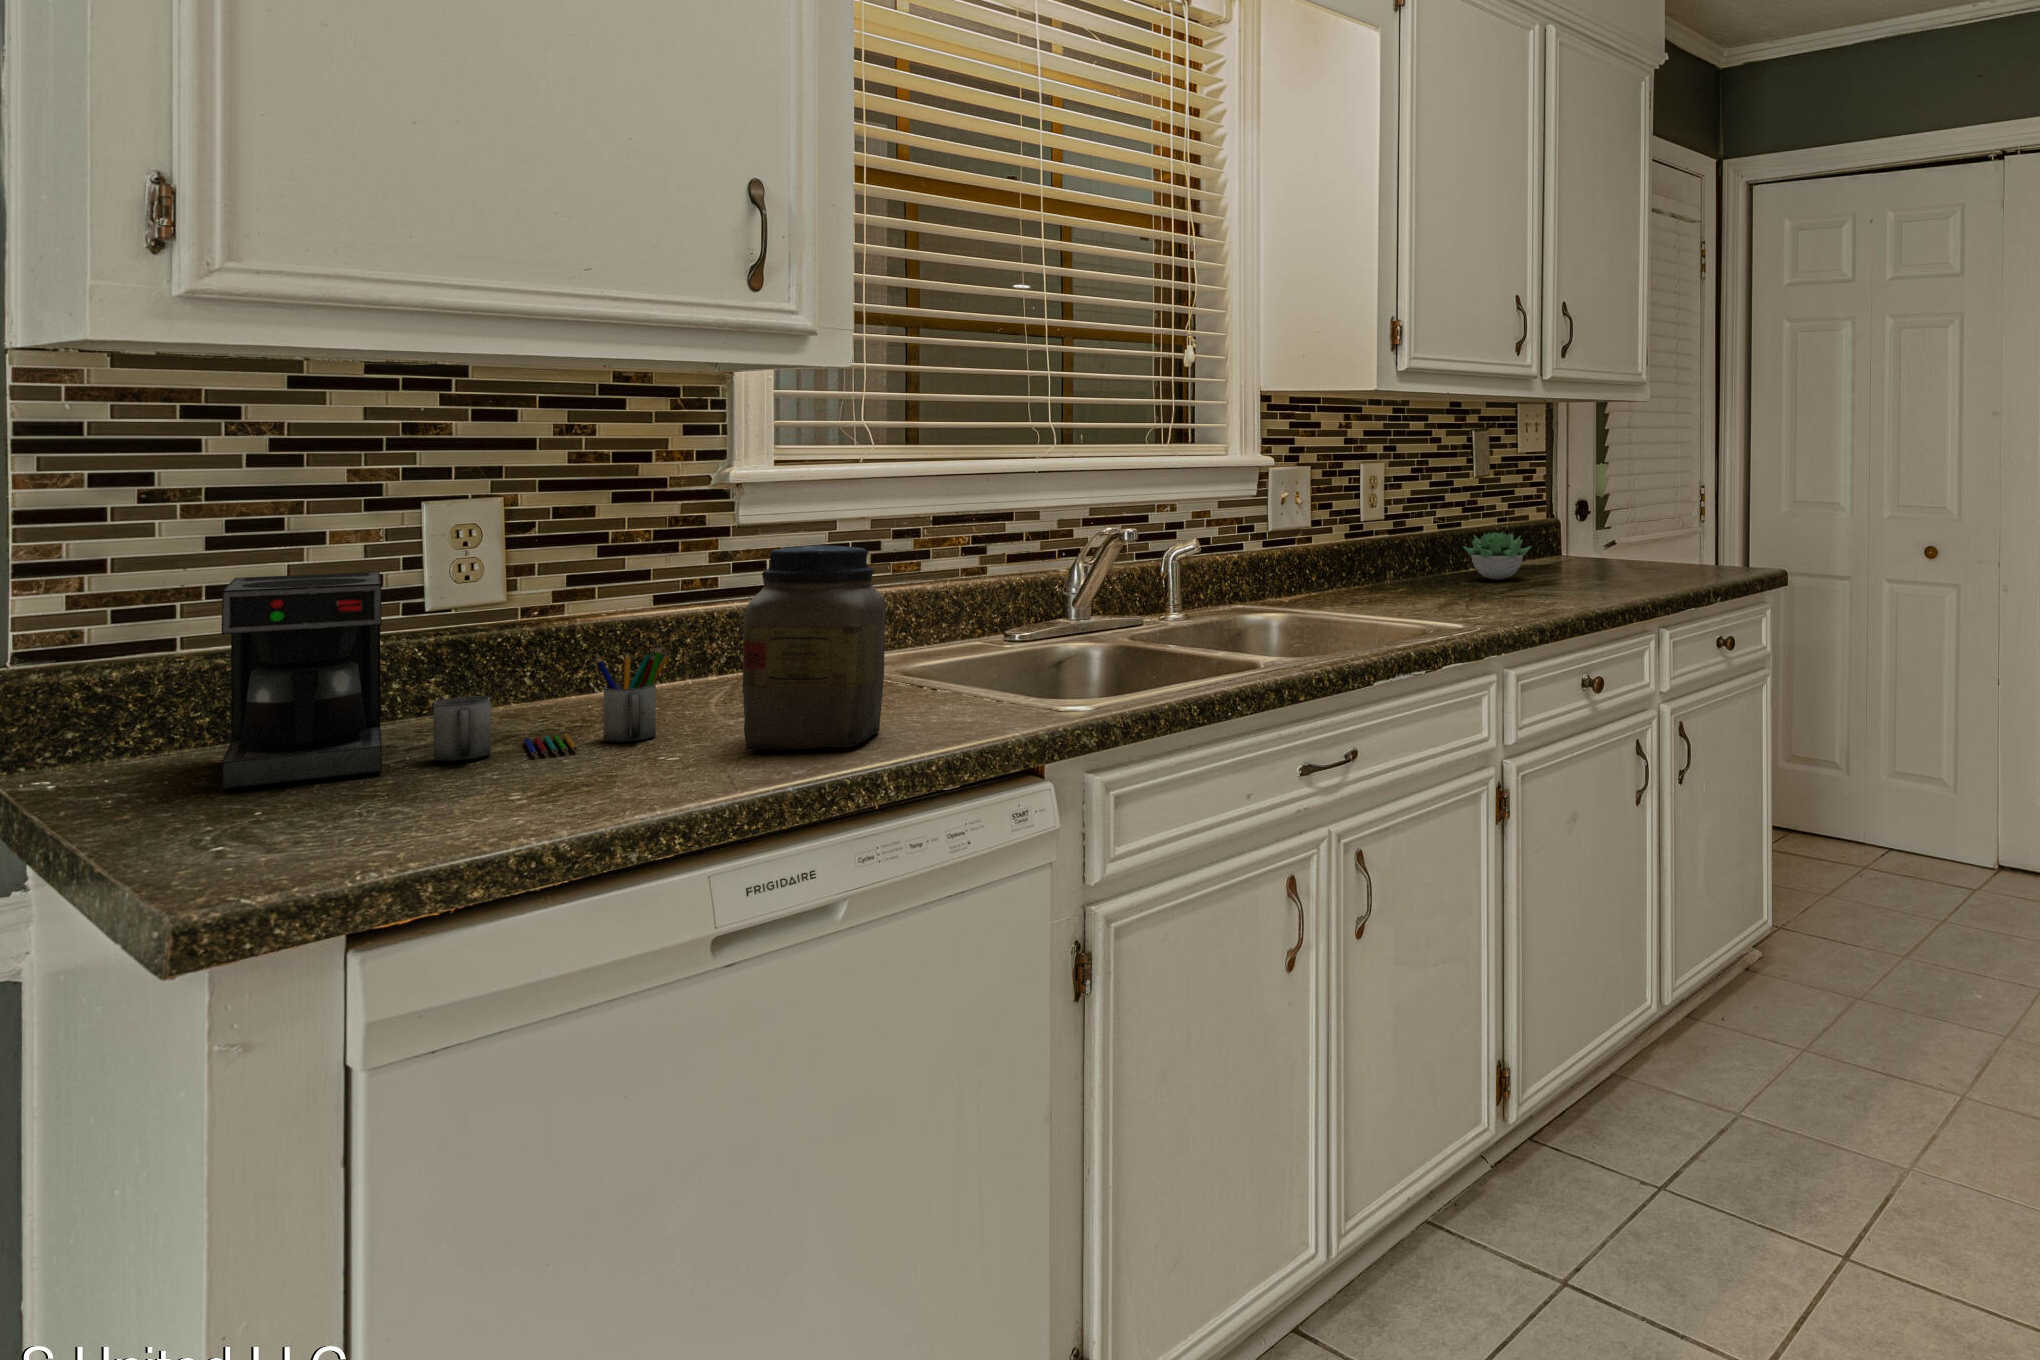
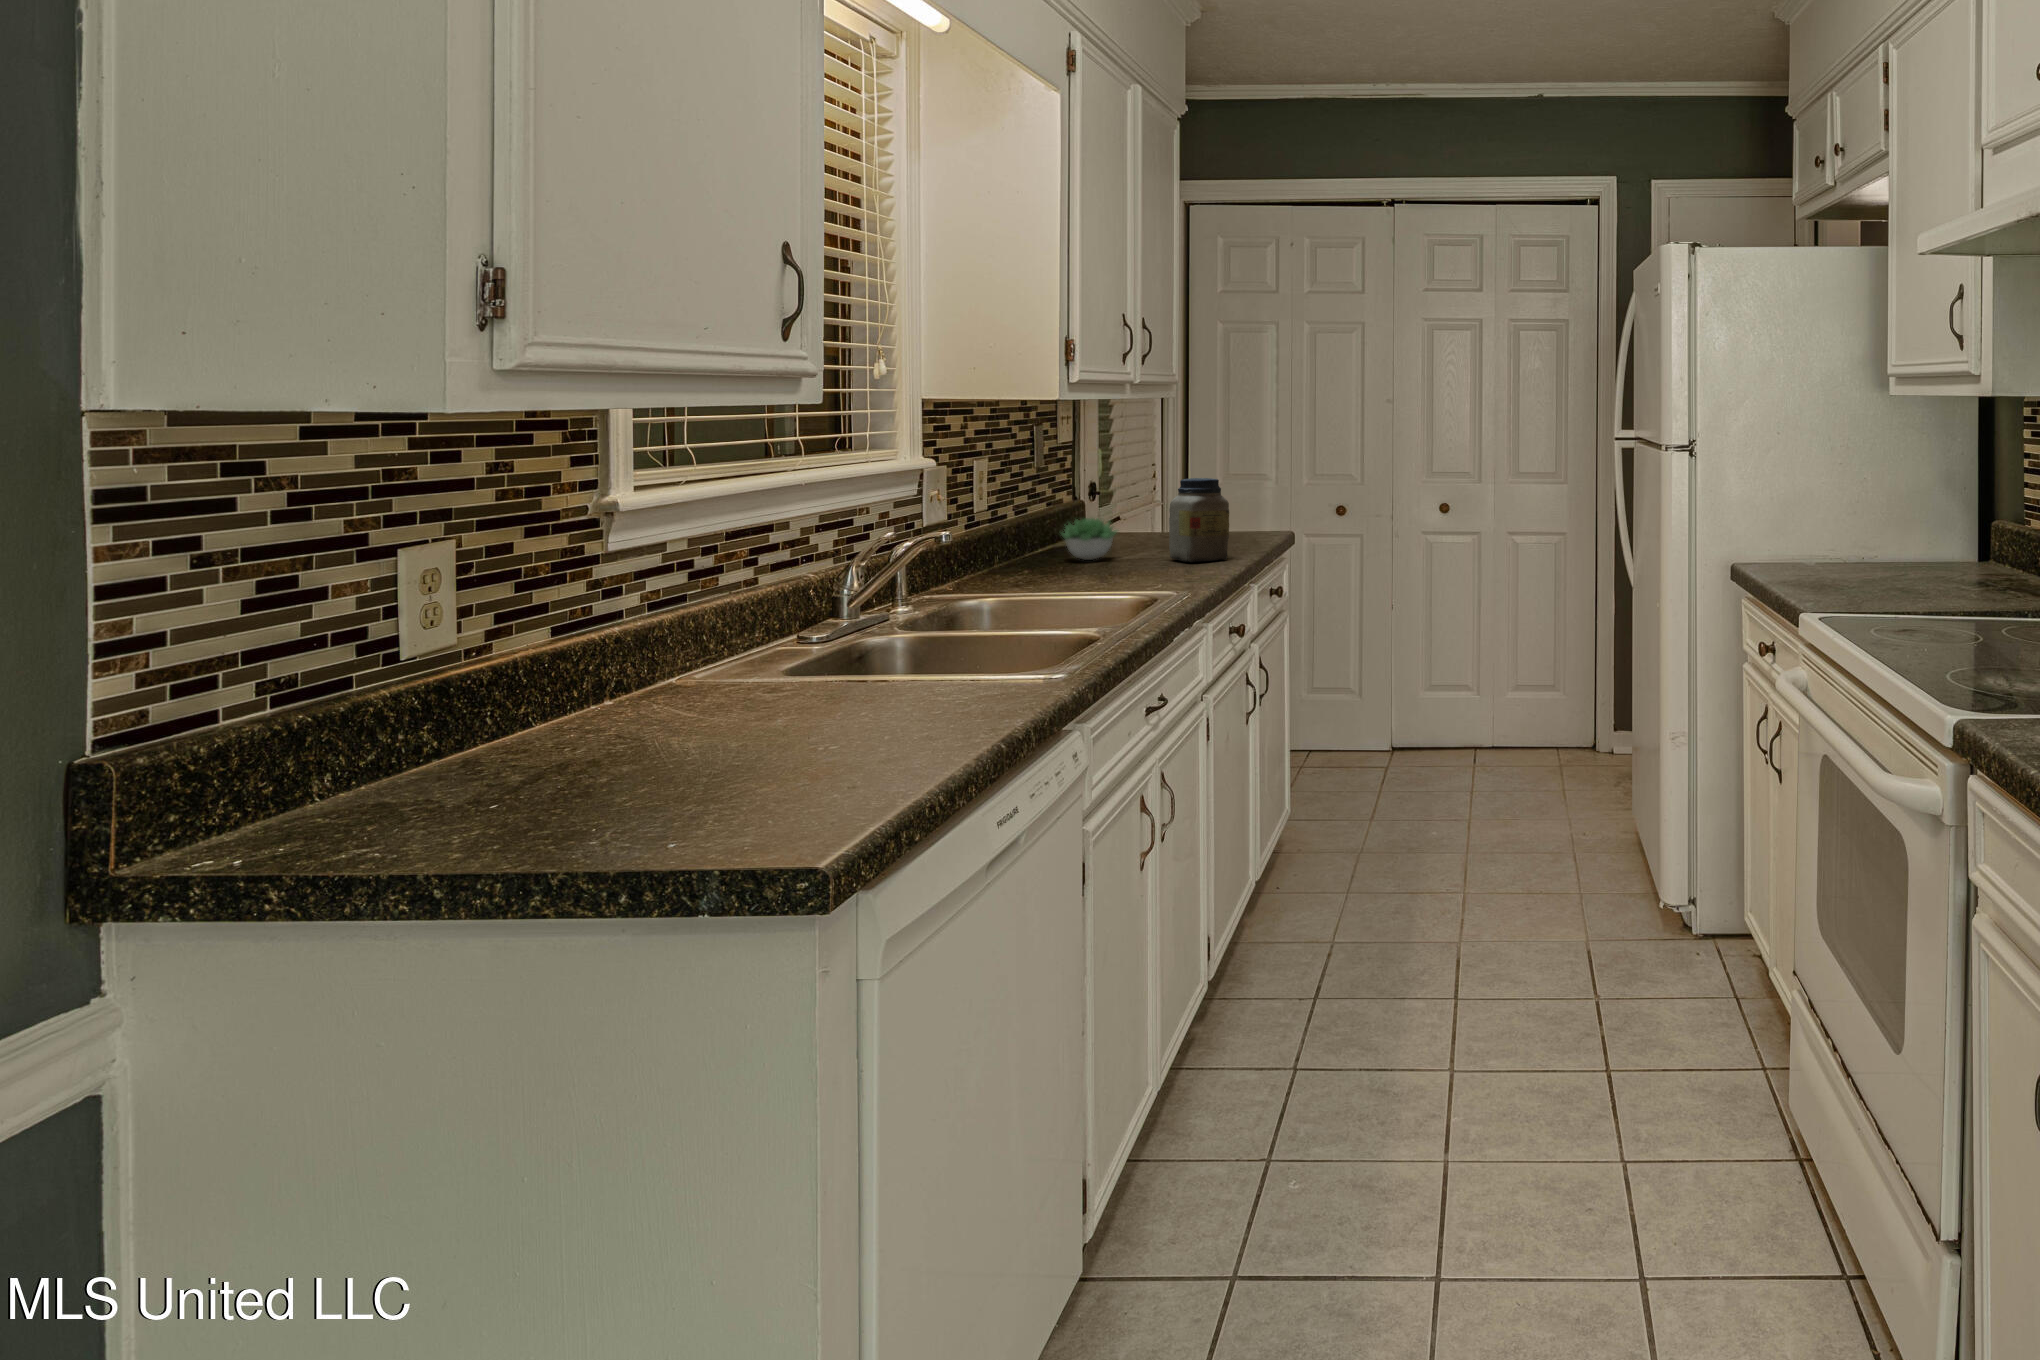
jar: present [743,545,886,750] -> present [1169,478,1229,562]
coffee maker: present [222,572,669,789] -> none [337,622,744,834]

